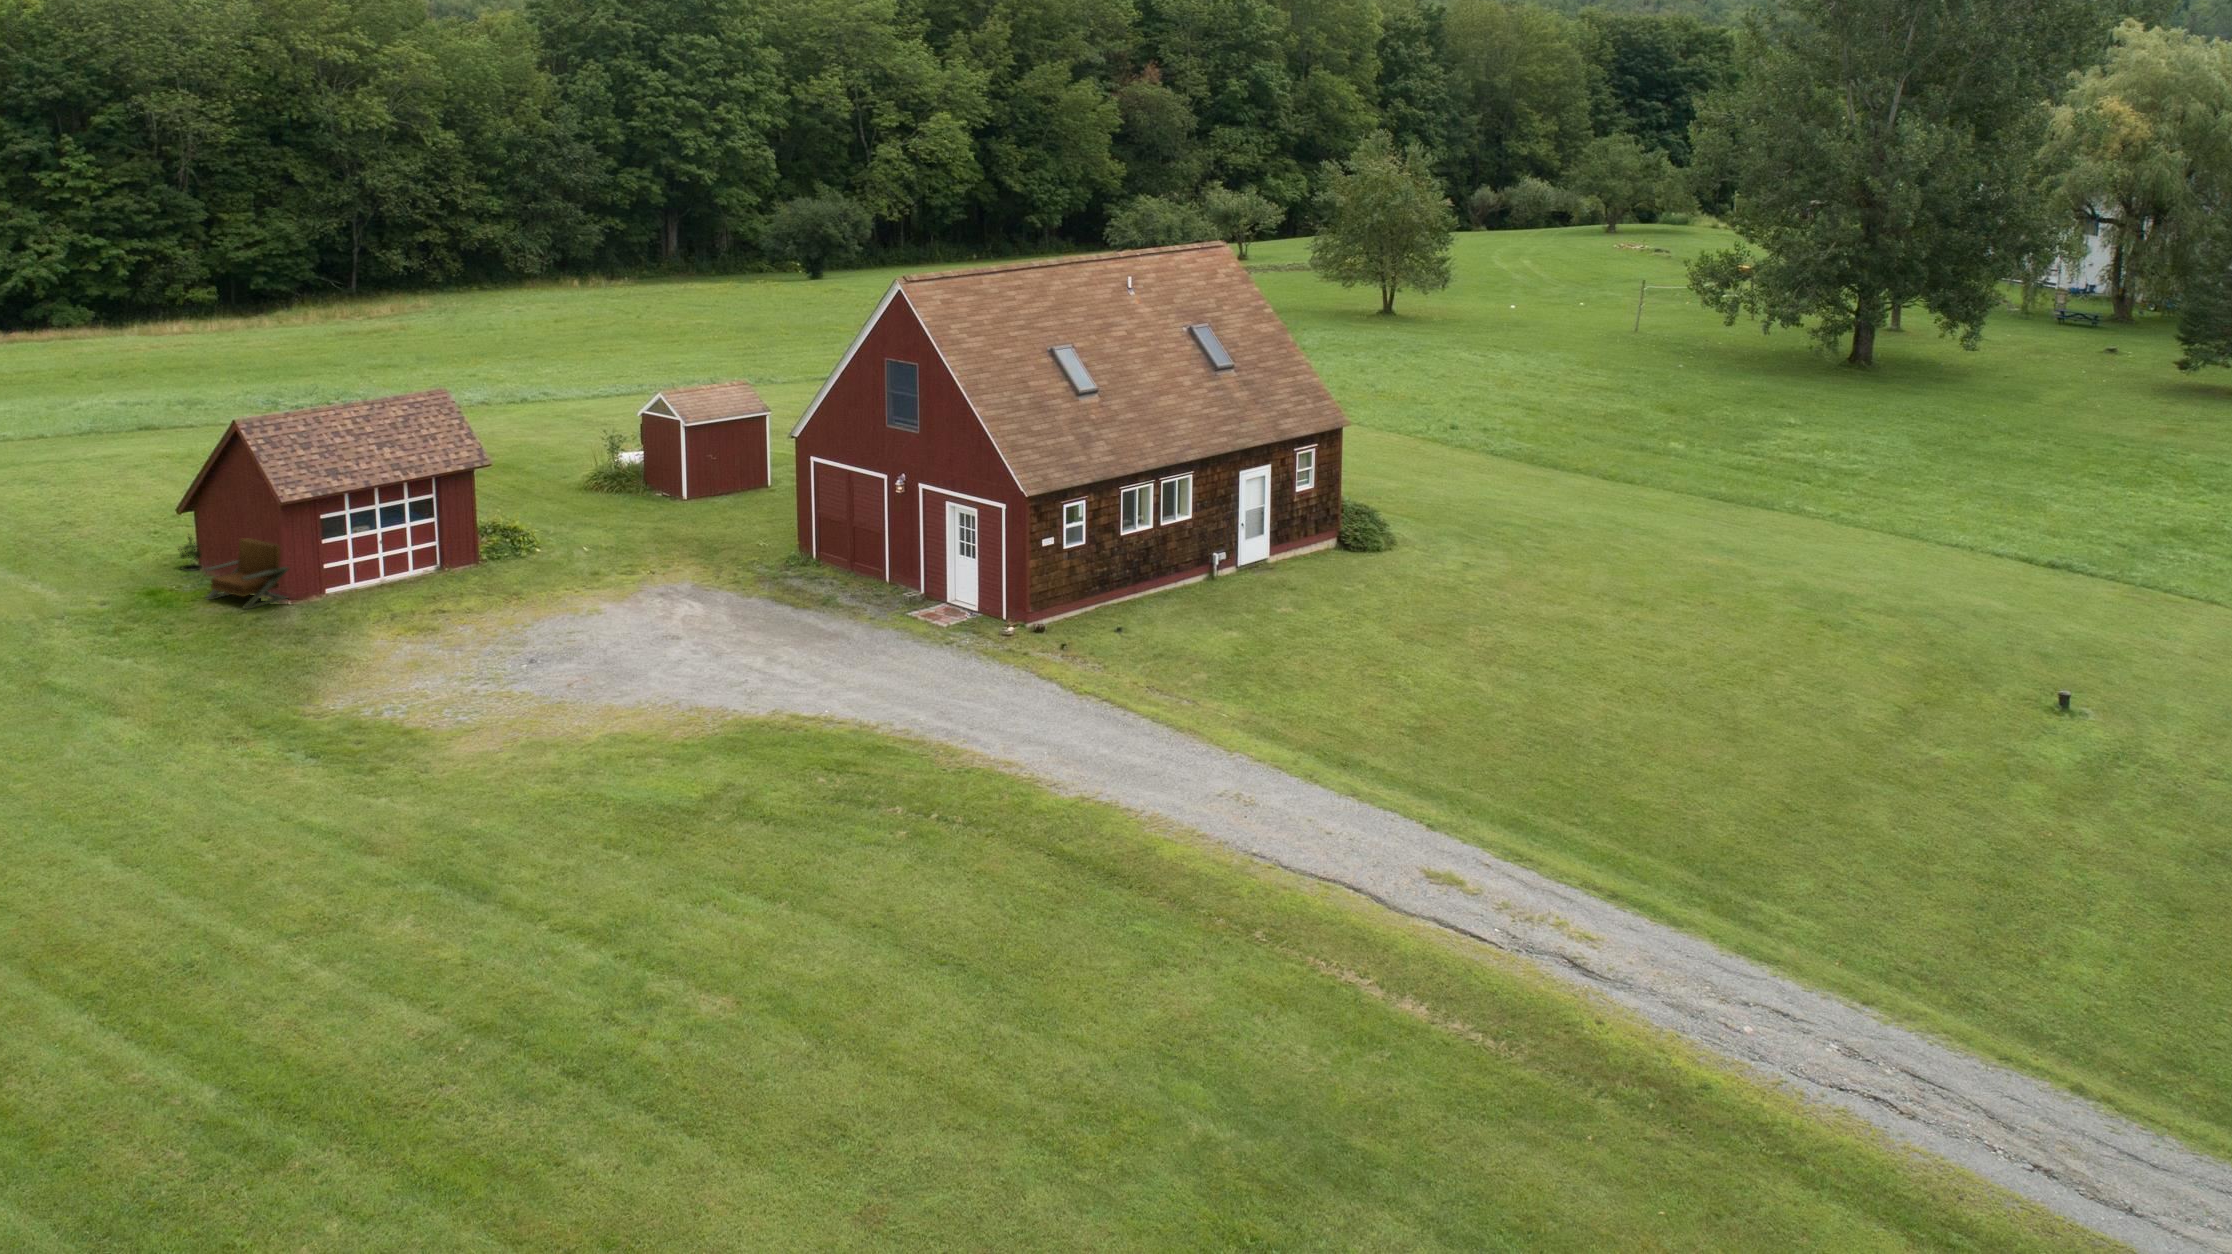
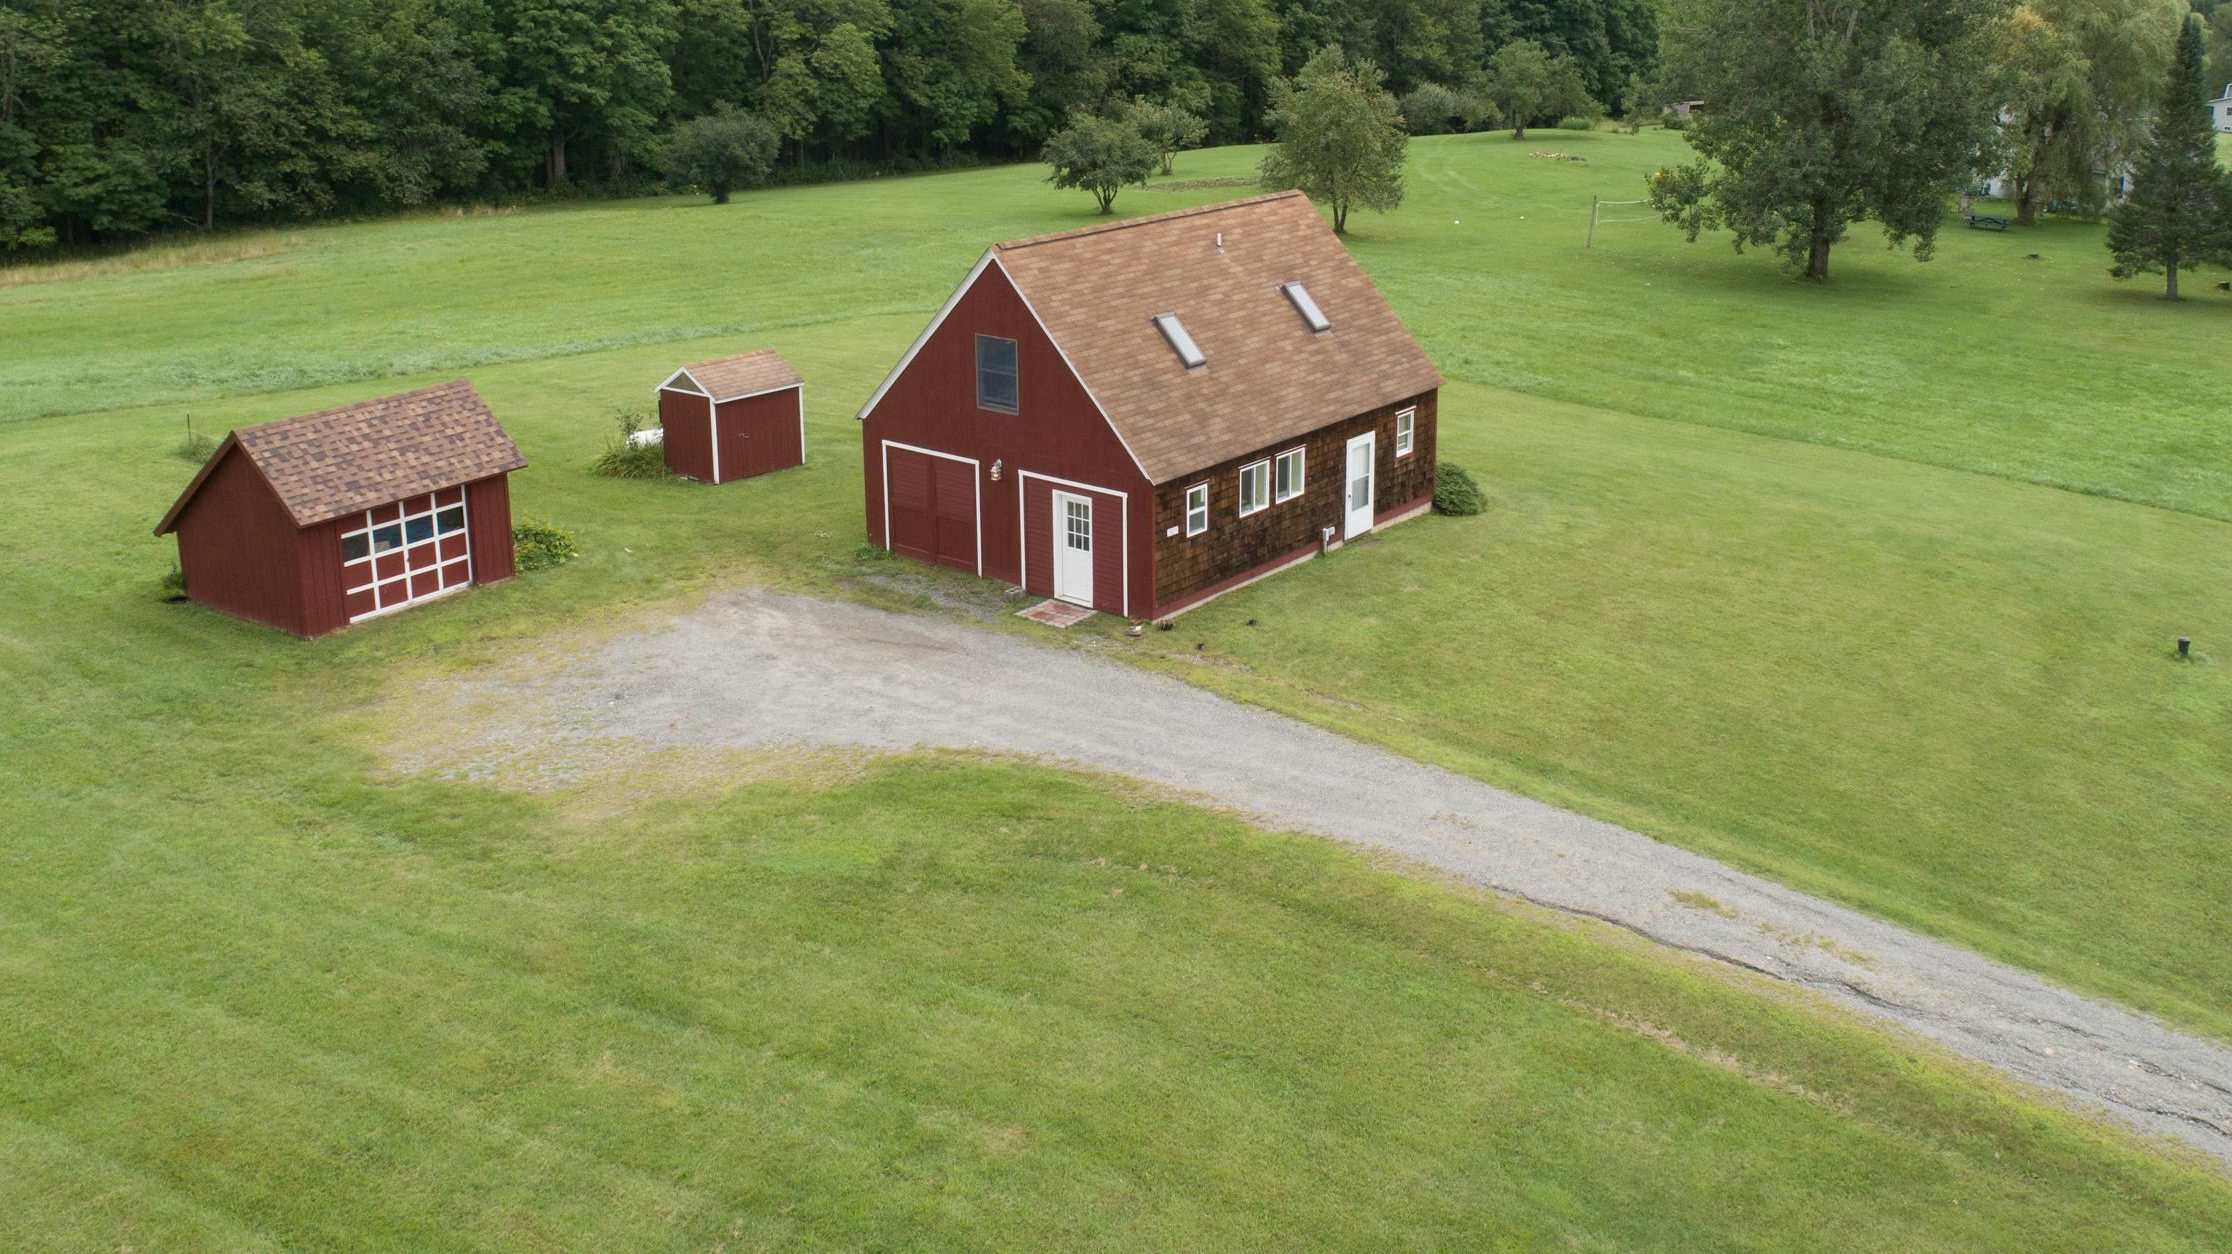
lounge chair: present [205,538,289,609] -> none [205,566,308,651]

